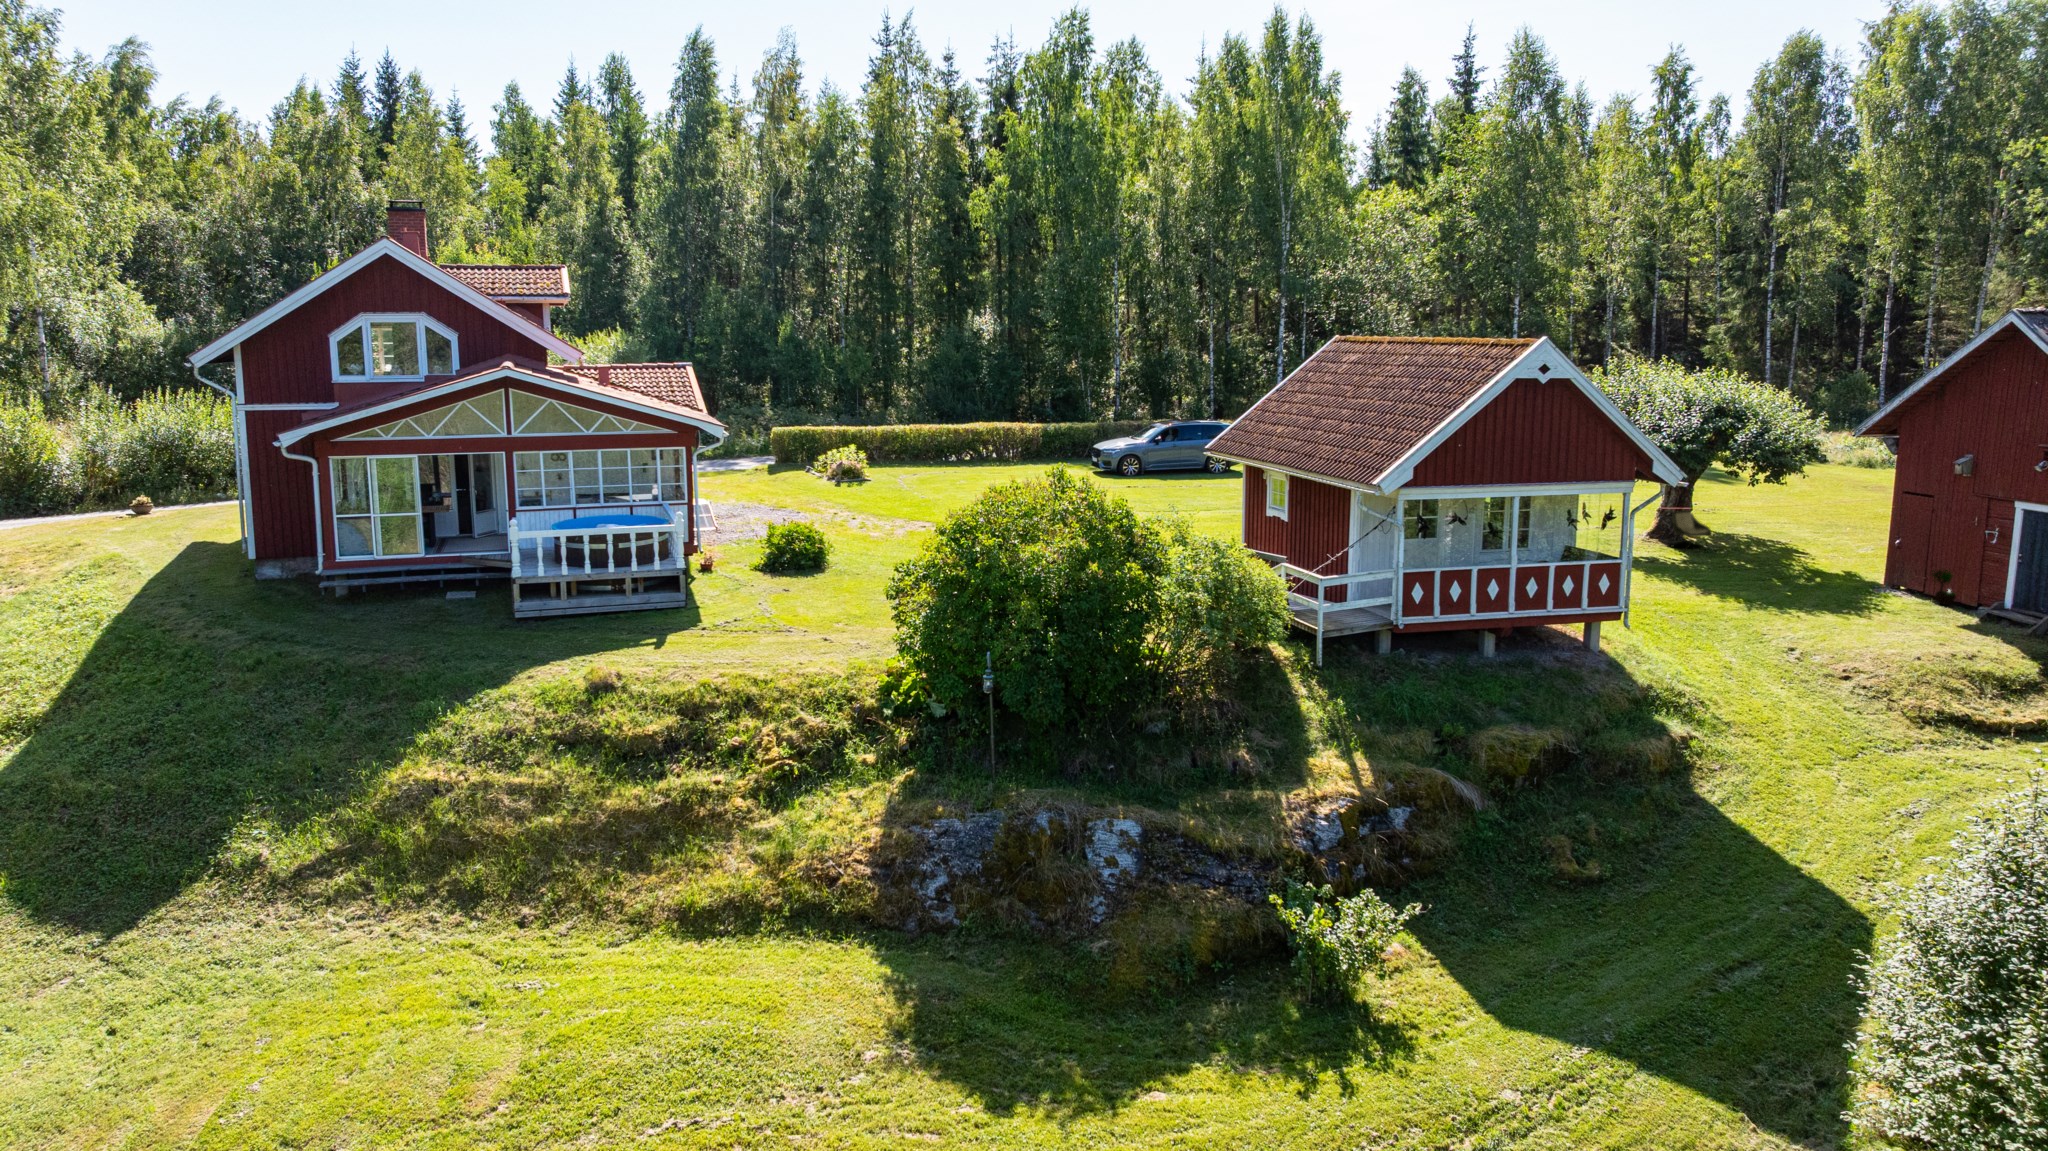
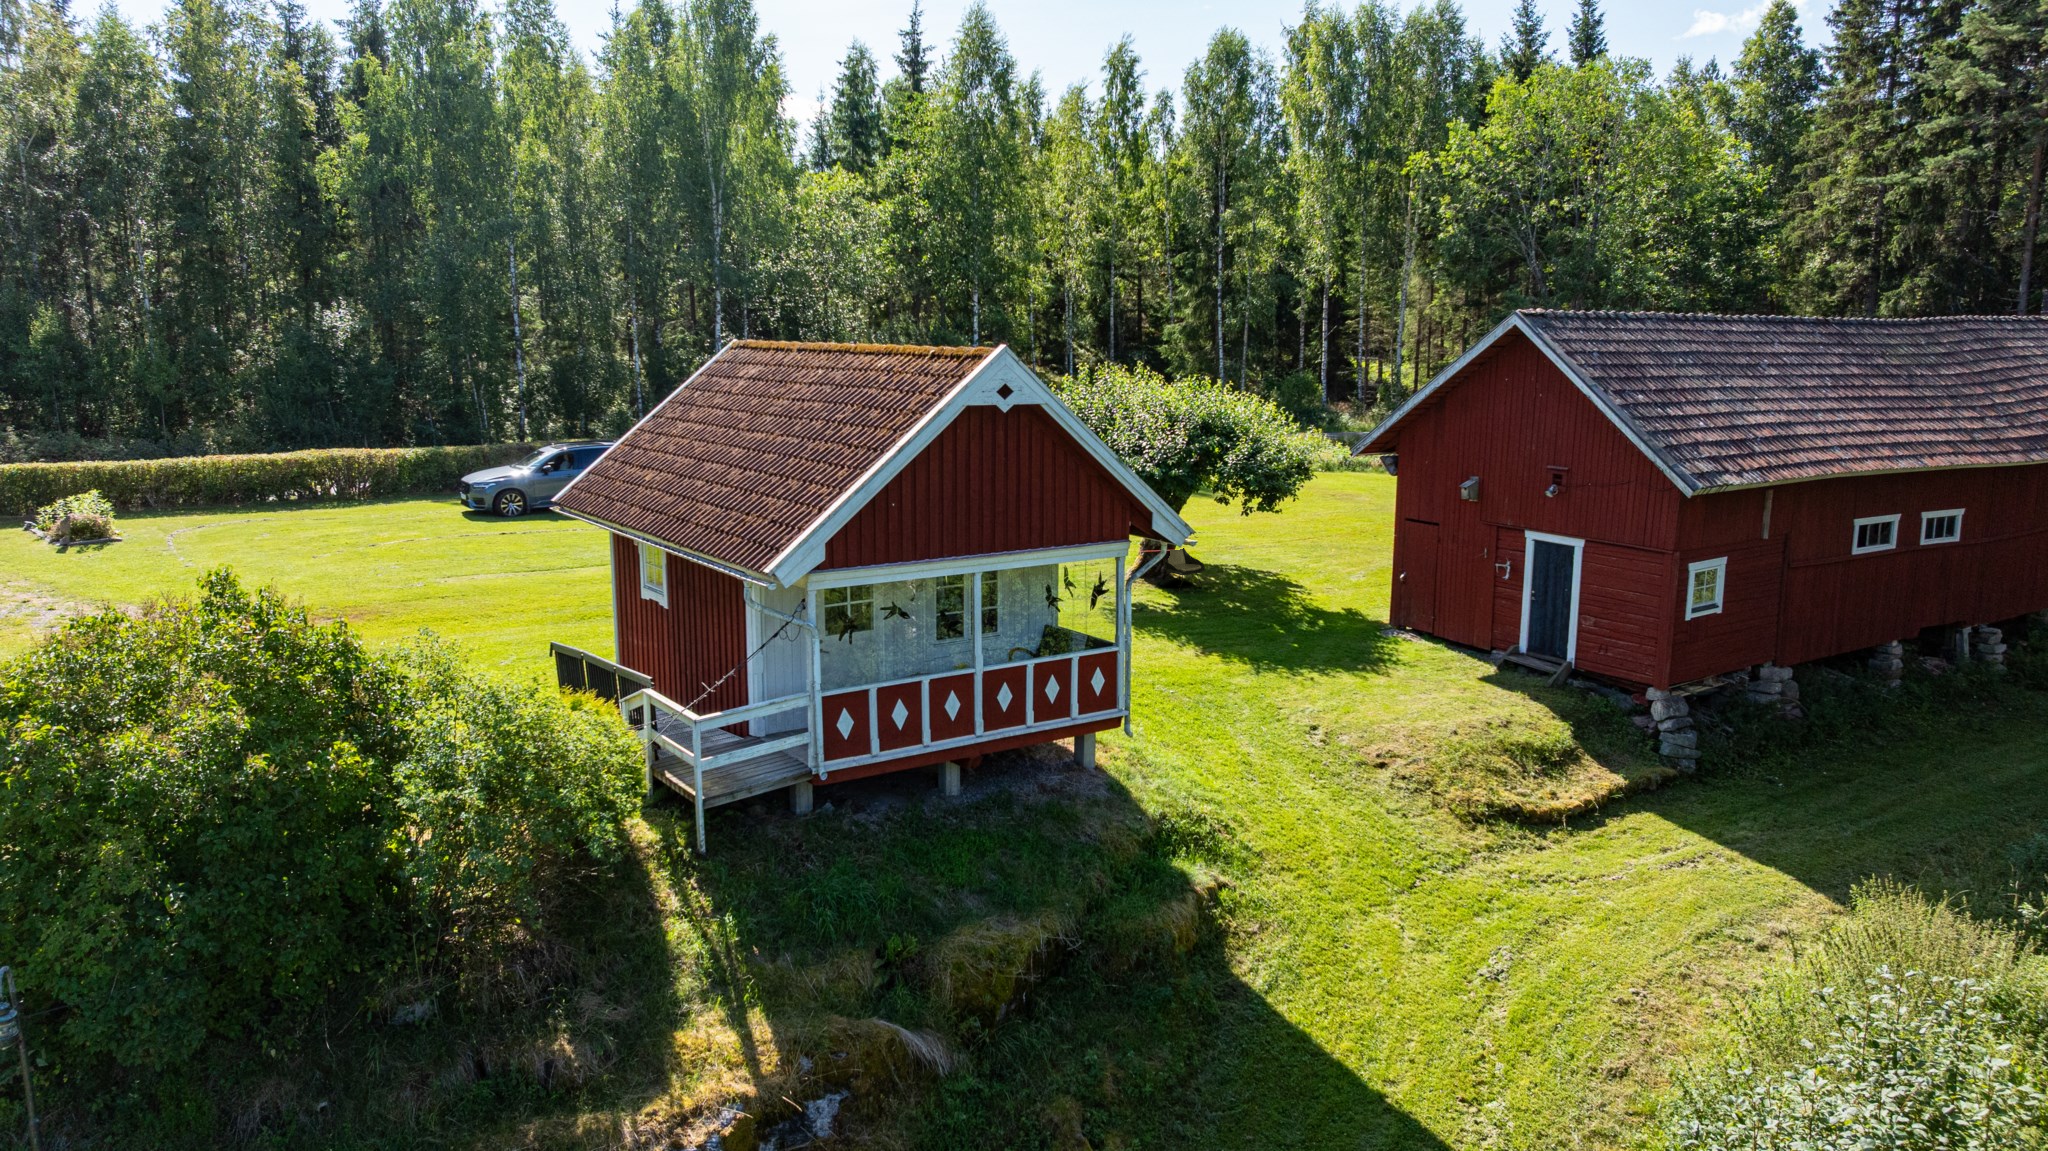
potted tree: present [1932,570,1956,605] -> none [1436,604,1465,649]

